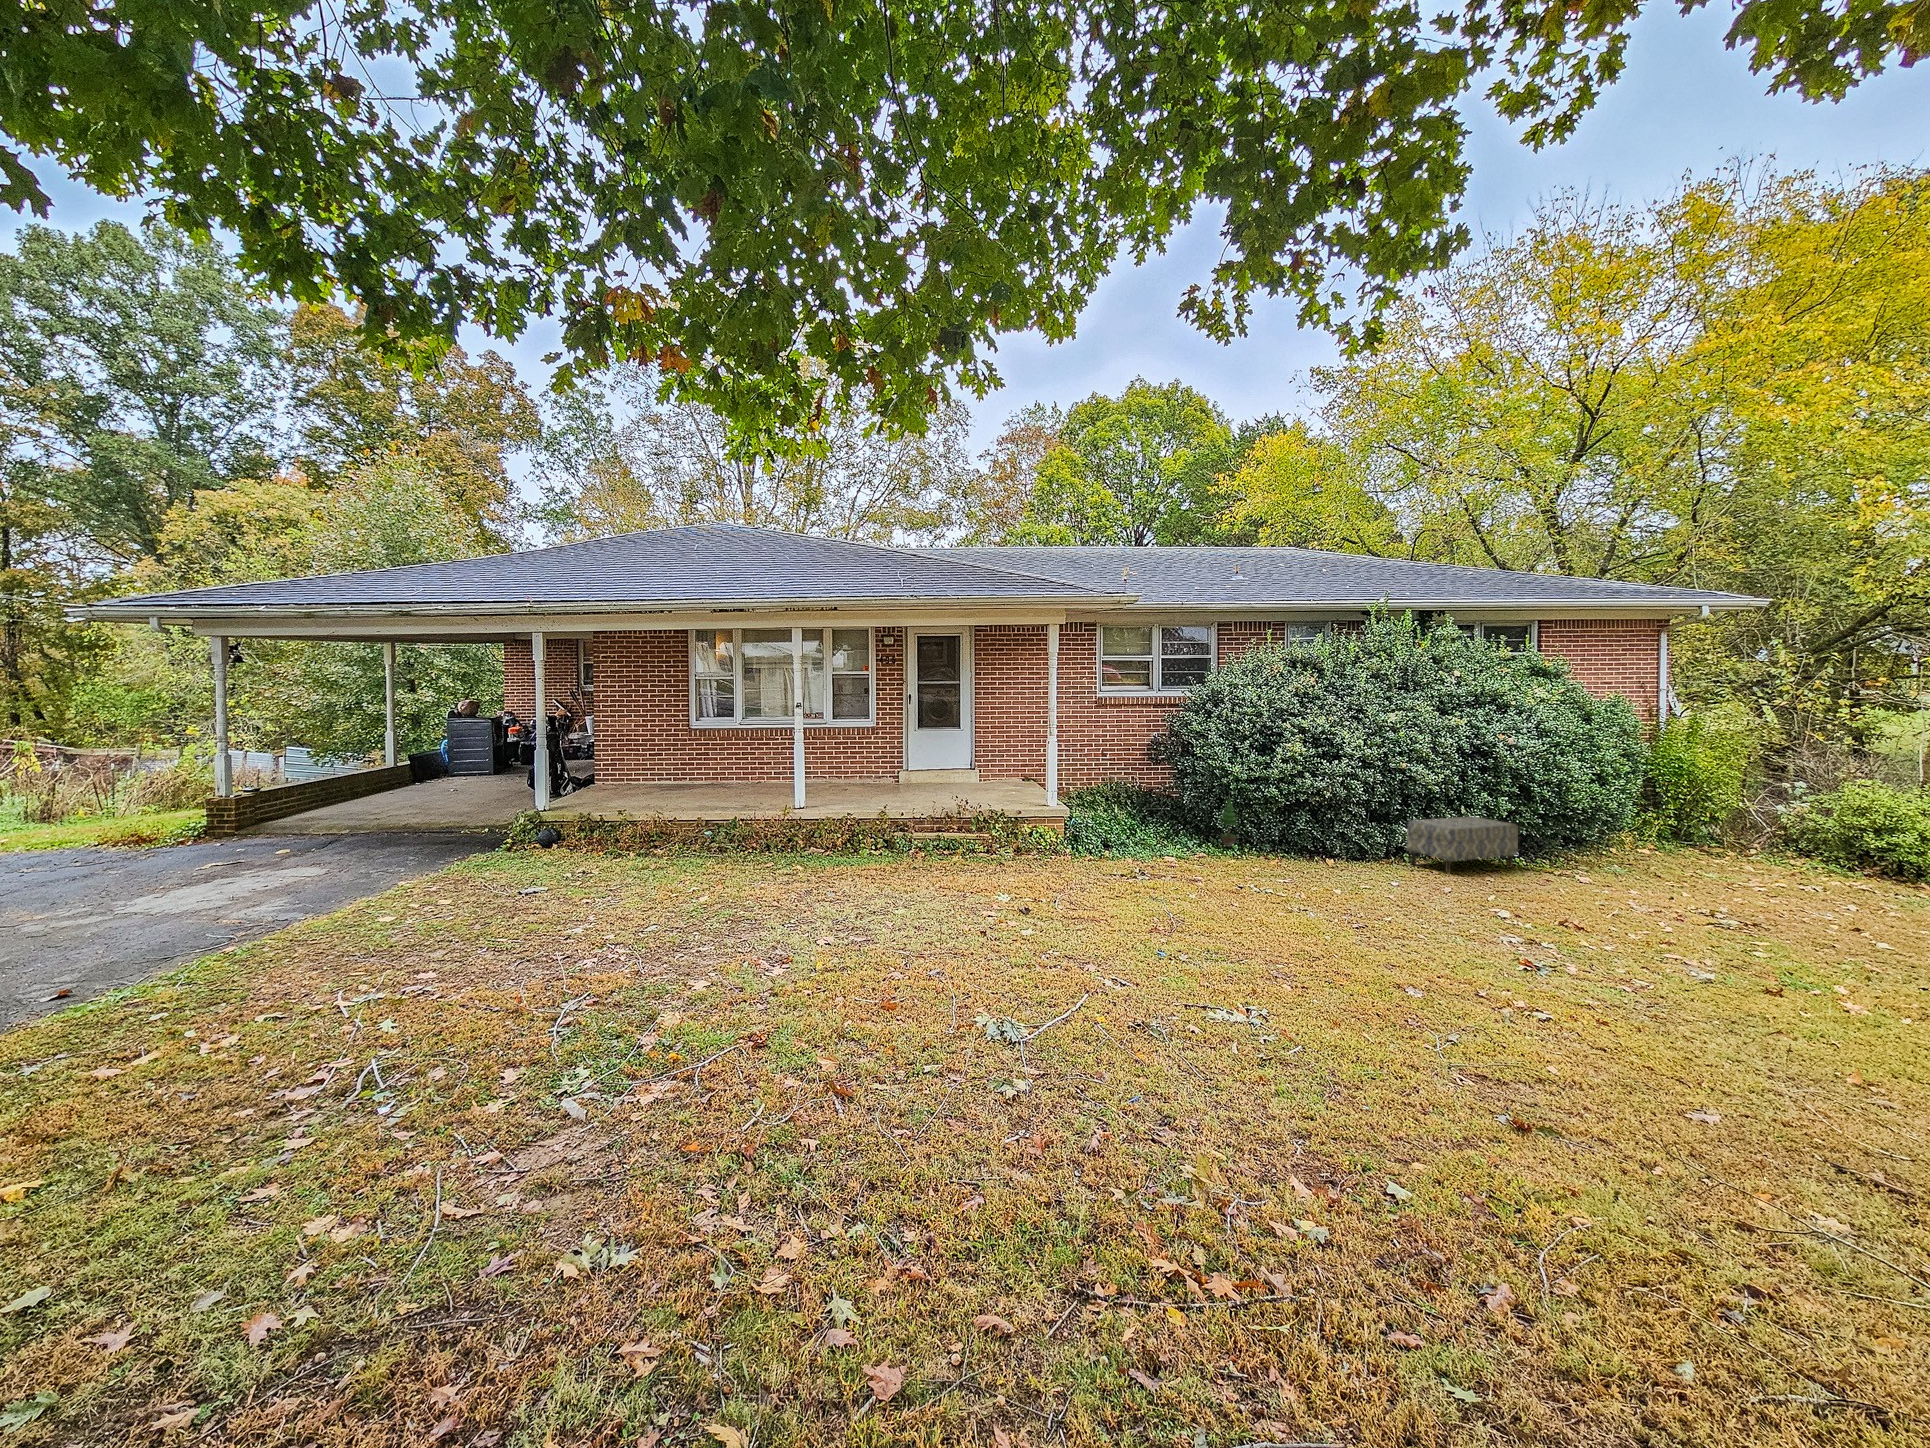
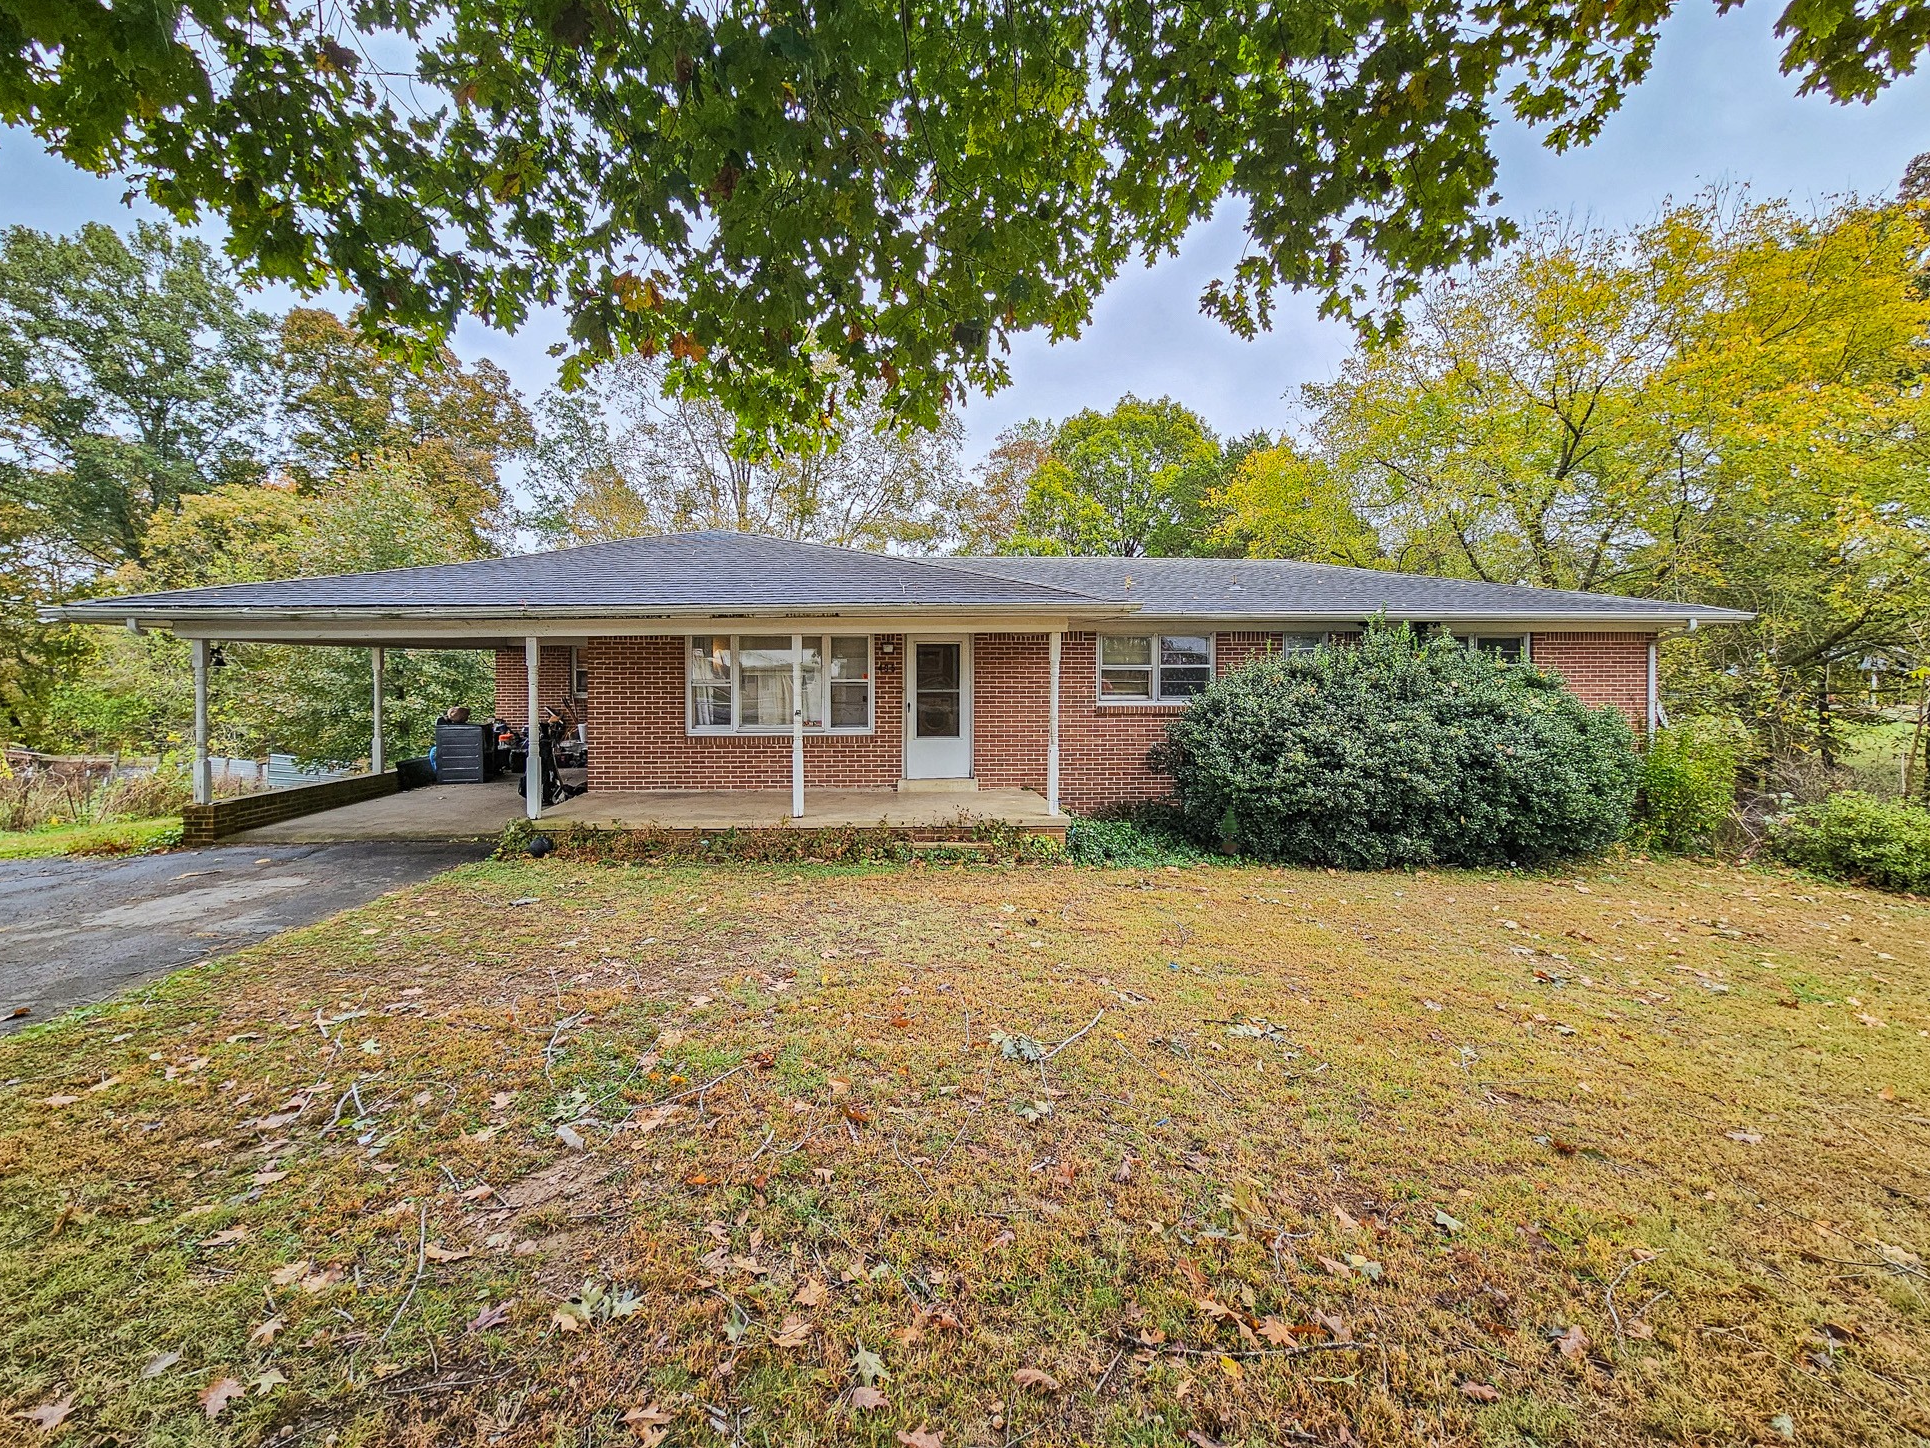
bench: present [1407,816,1518,874] -> none [1406,824,1514,881]

